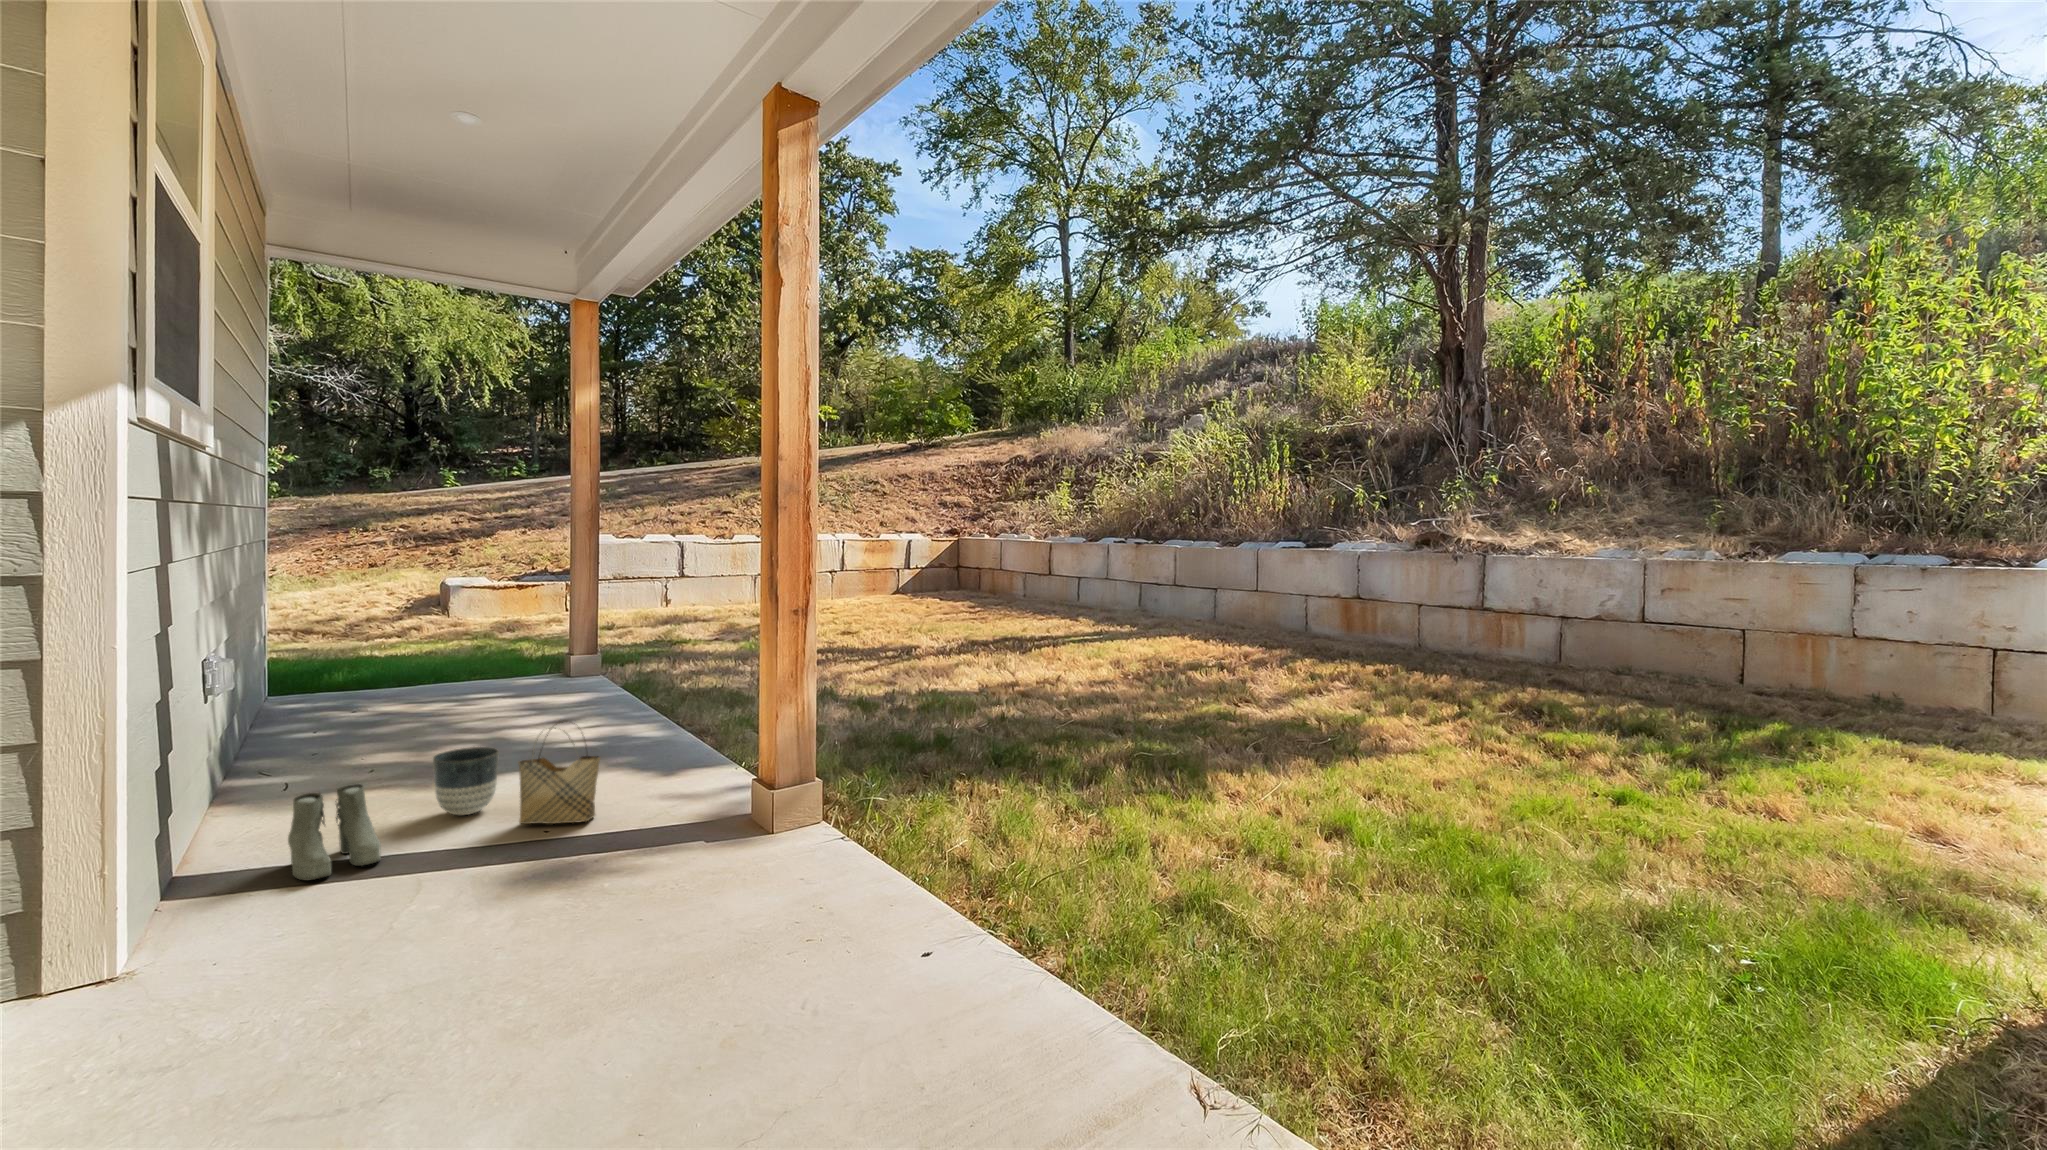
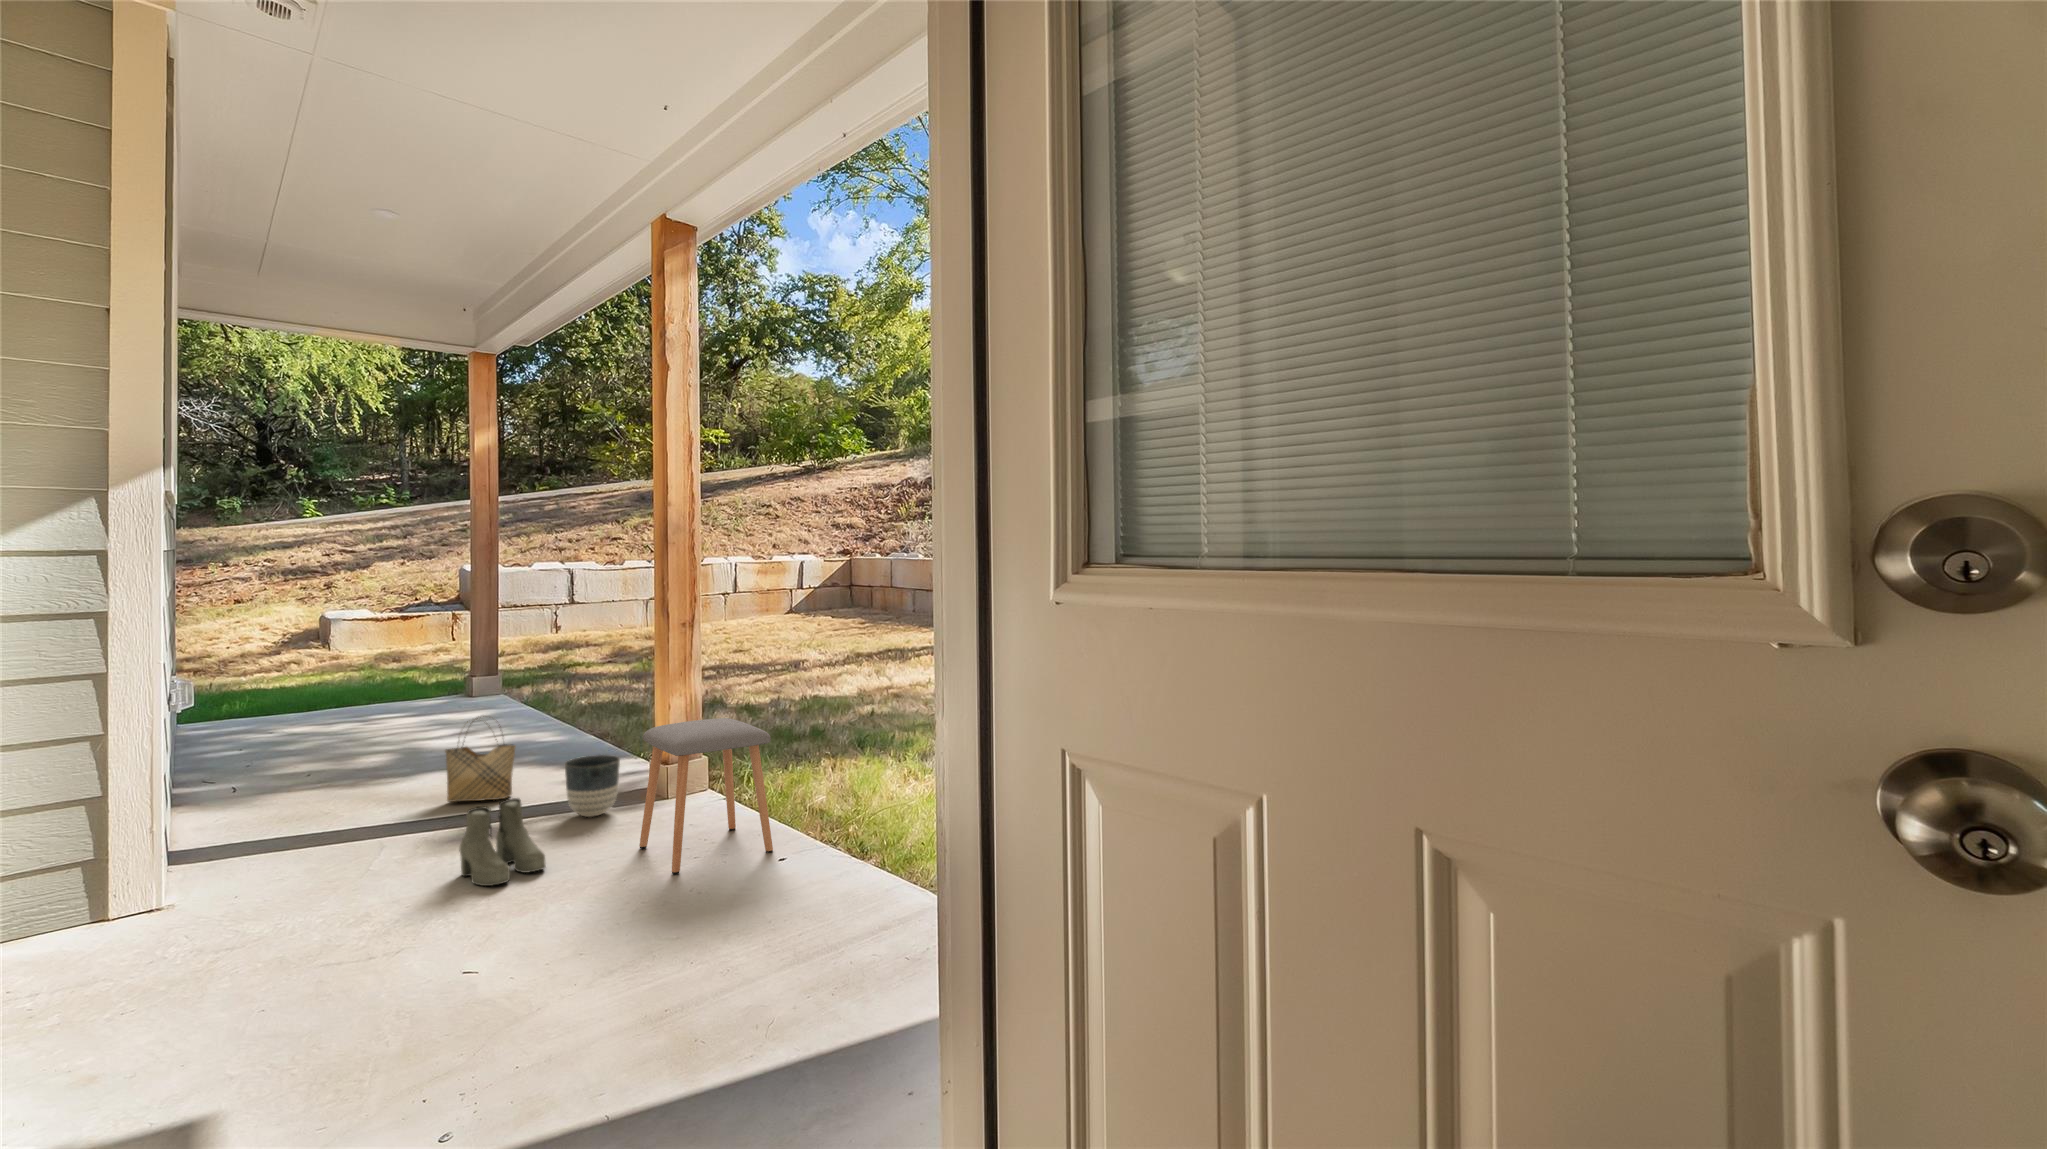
planter: present [433,747,499,815] -> present [565,755,620,817]
stool: none [739,750,910,973] -> present [639,718,773,874]
boots: present [288,784,381,881] -> present [459,798,546,886]

